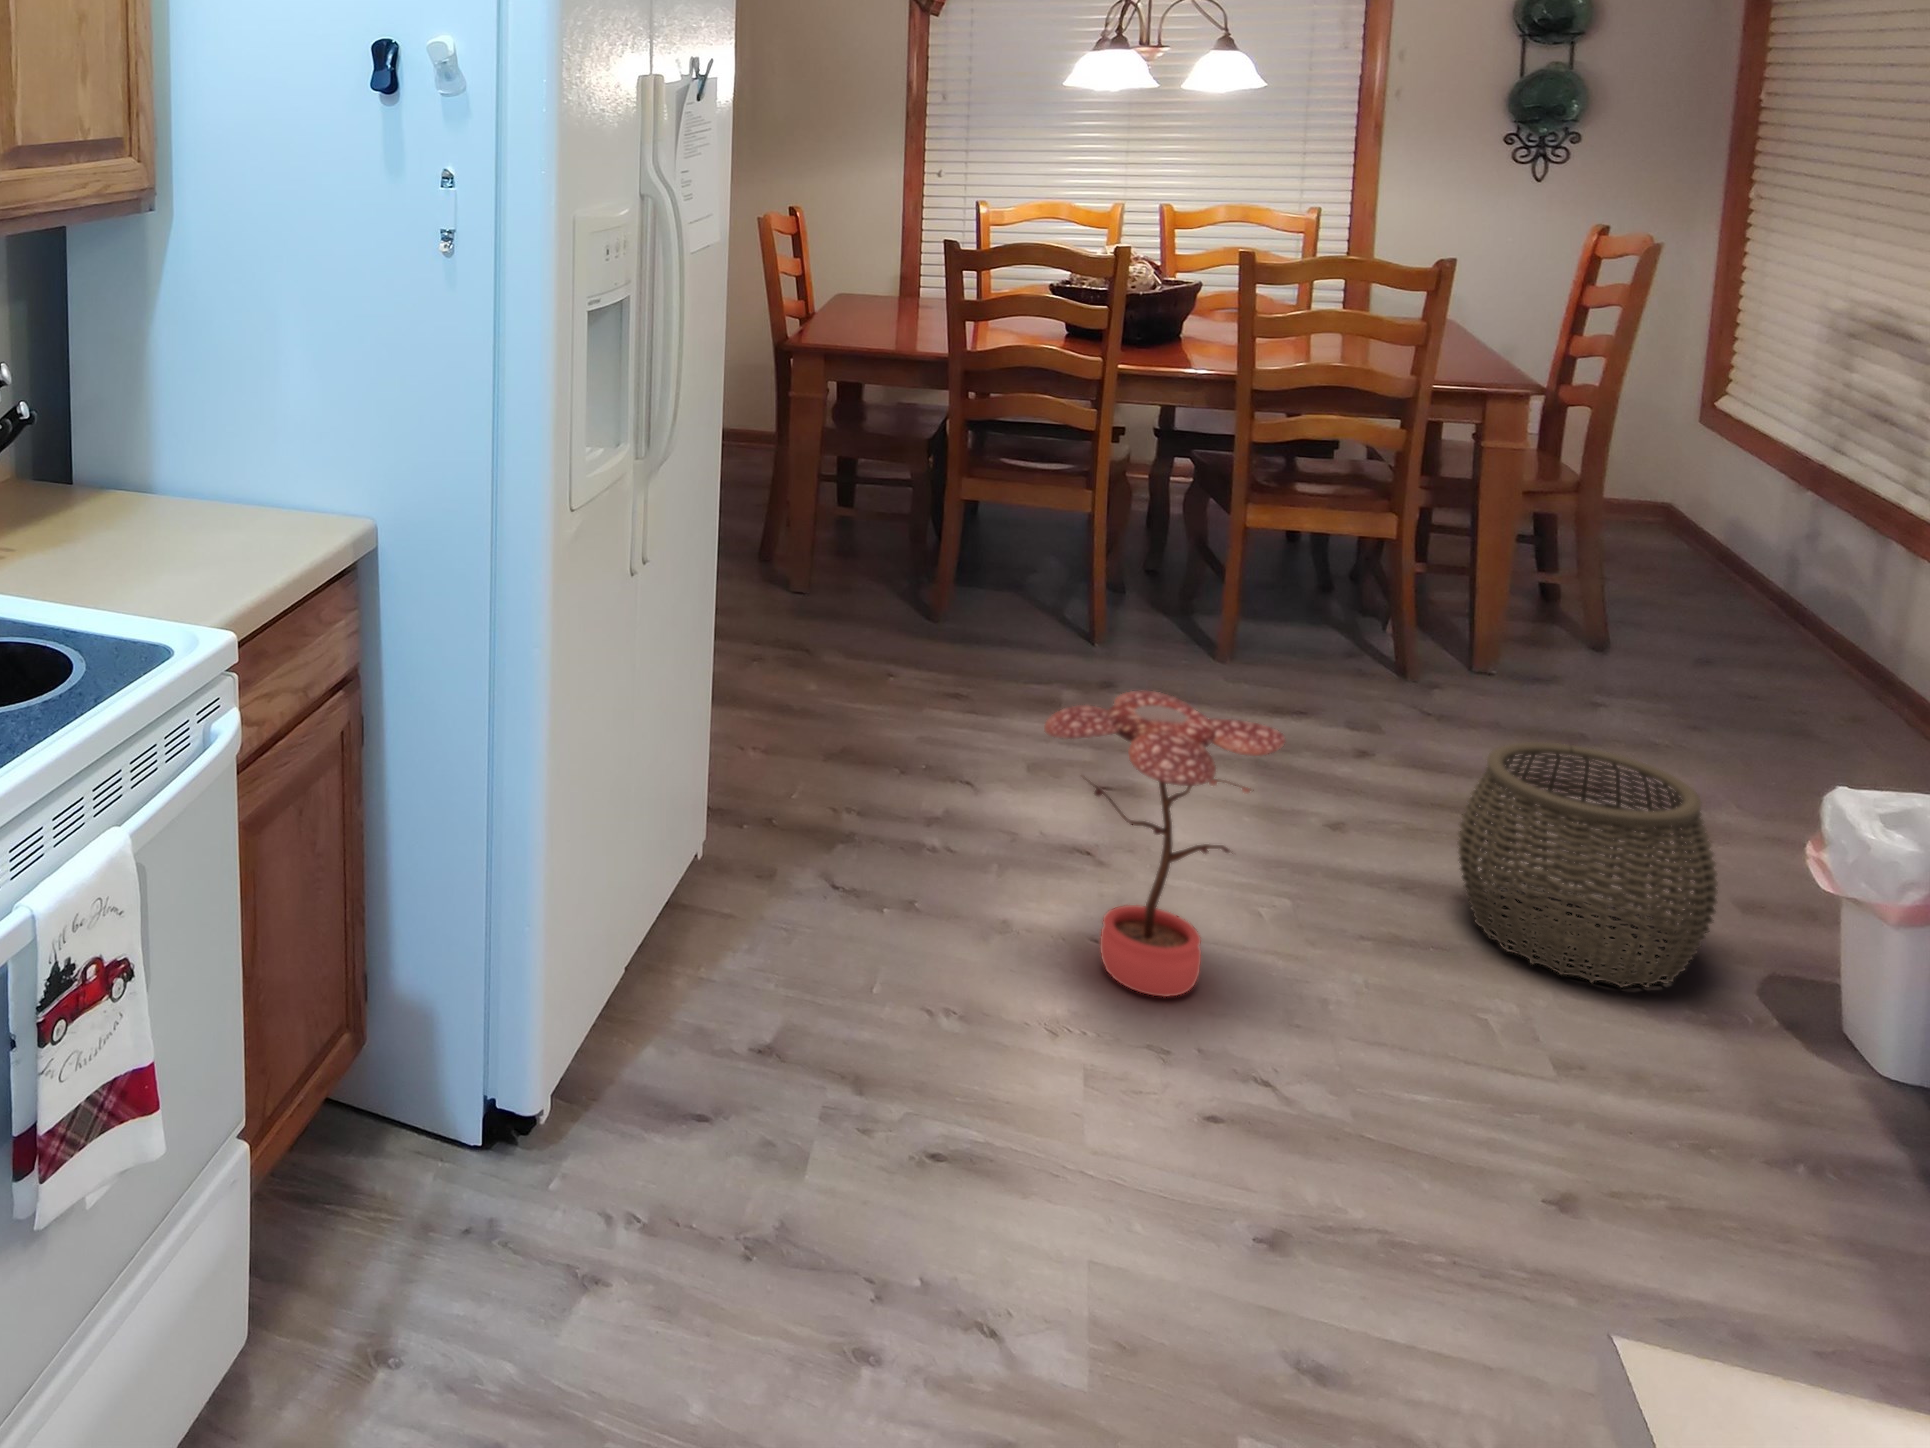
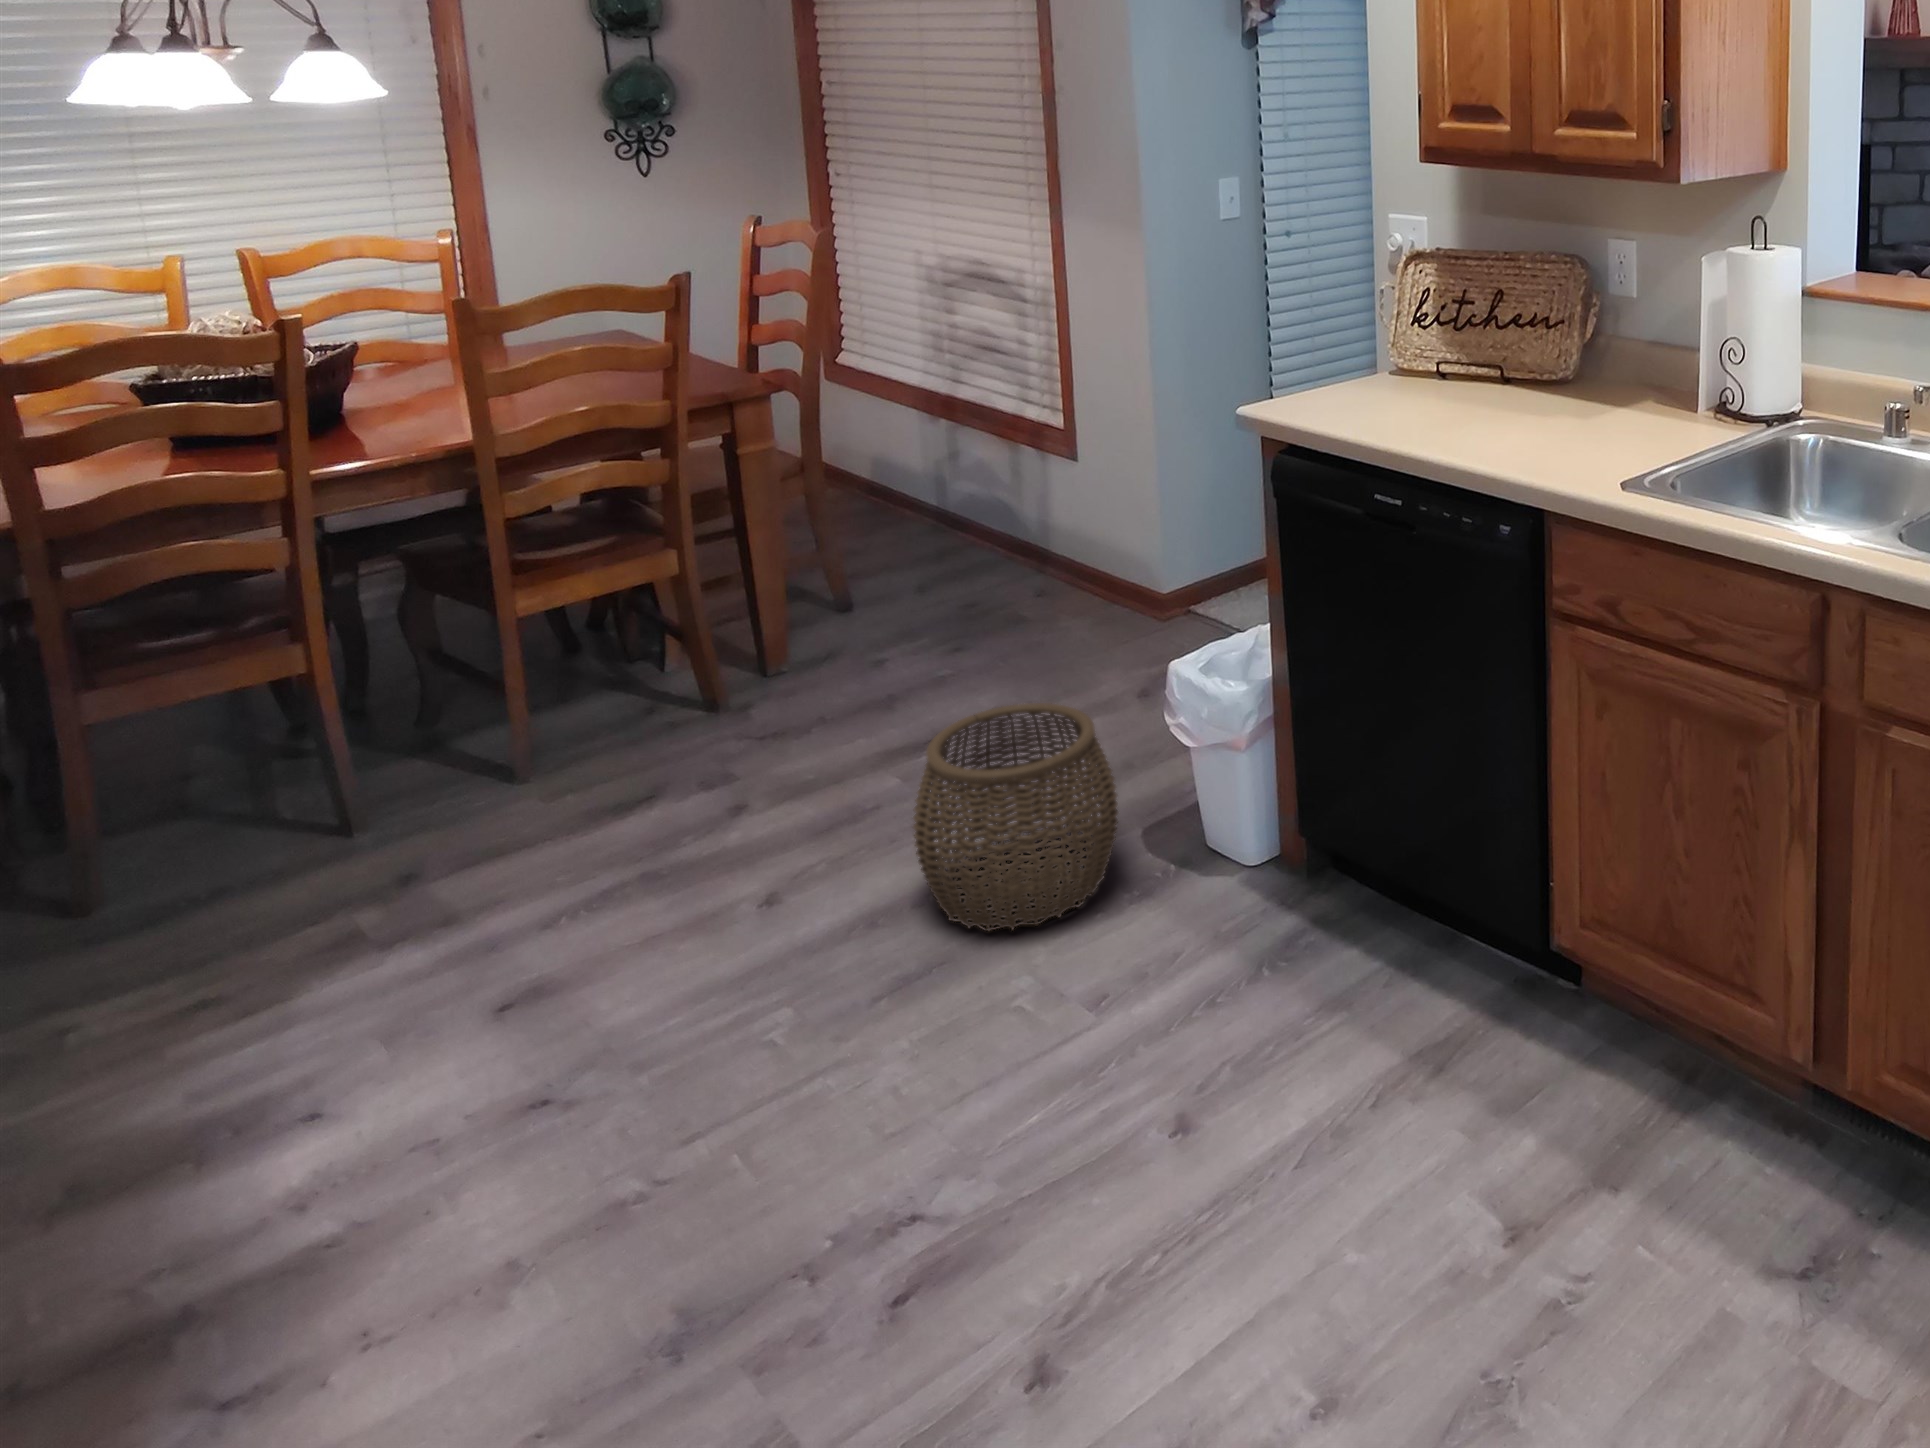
potted plant: present [1044,690,1285,996] -> none [539,842,824,1237]

